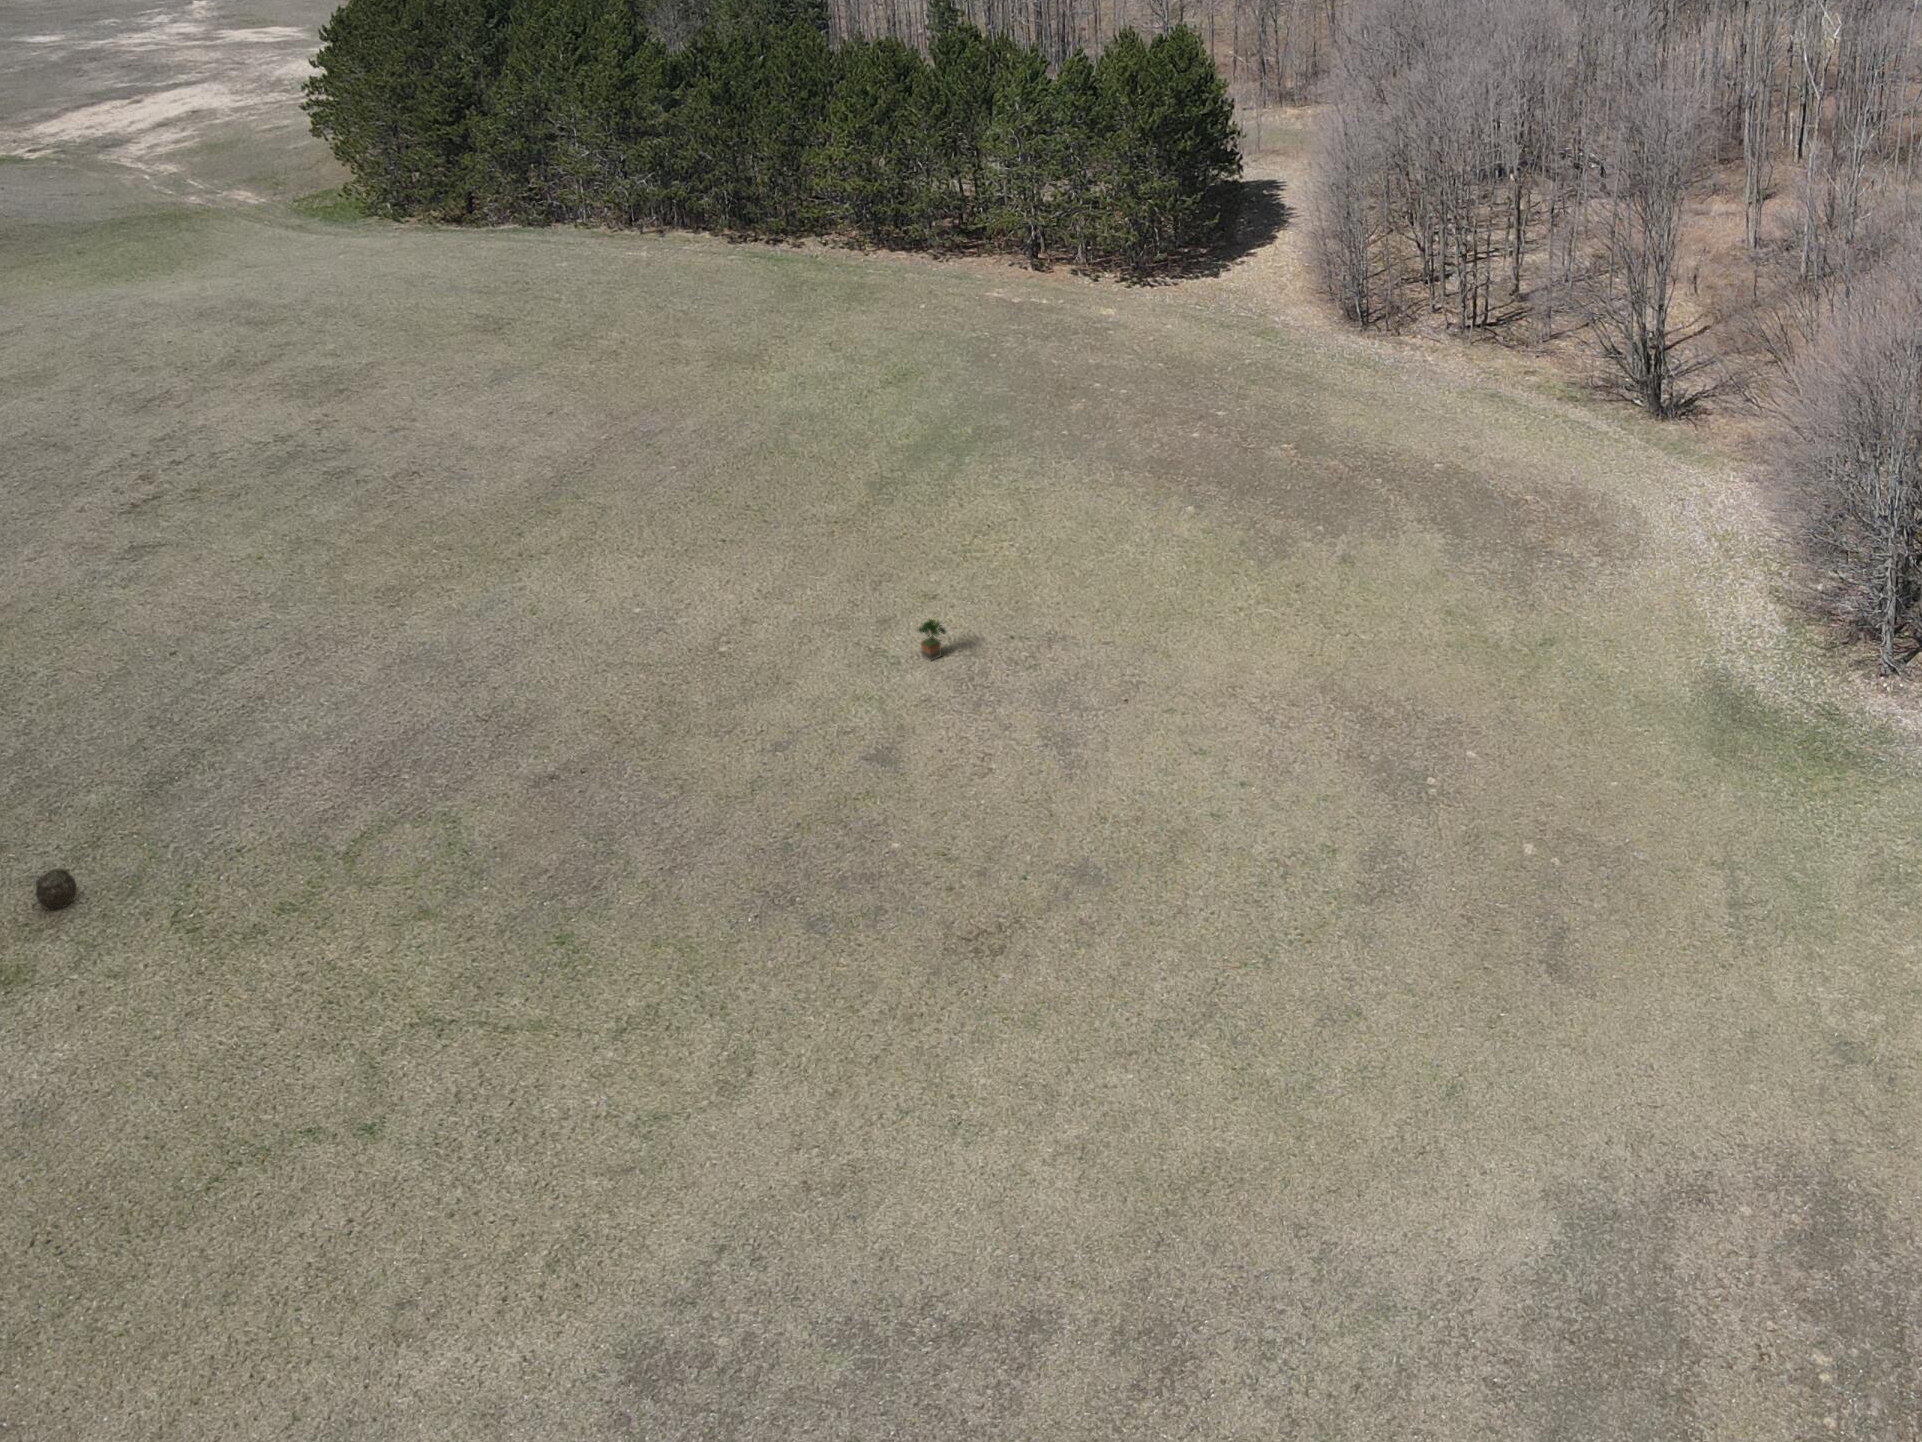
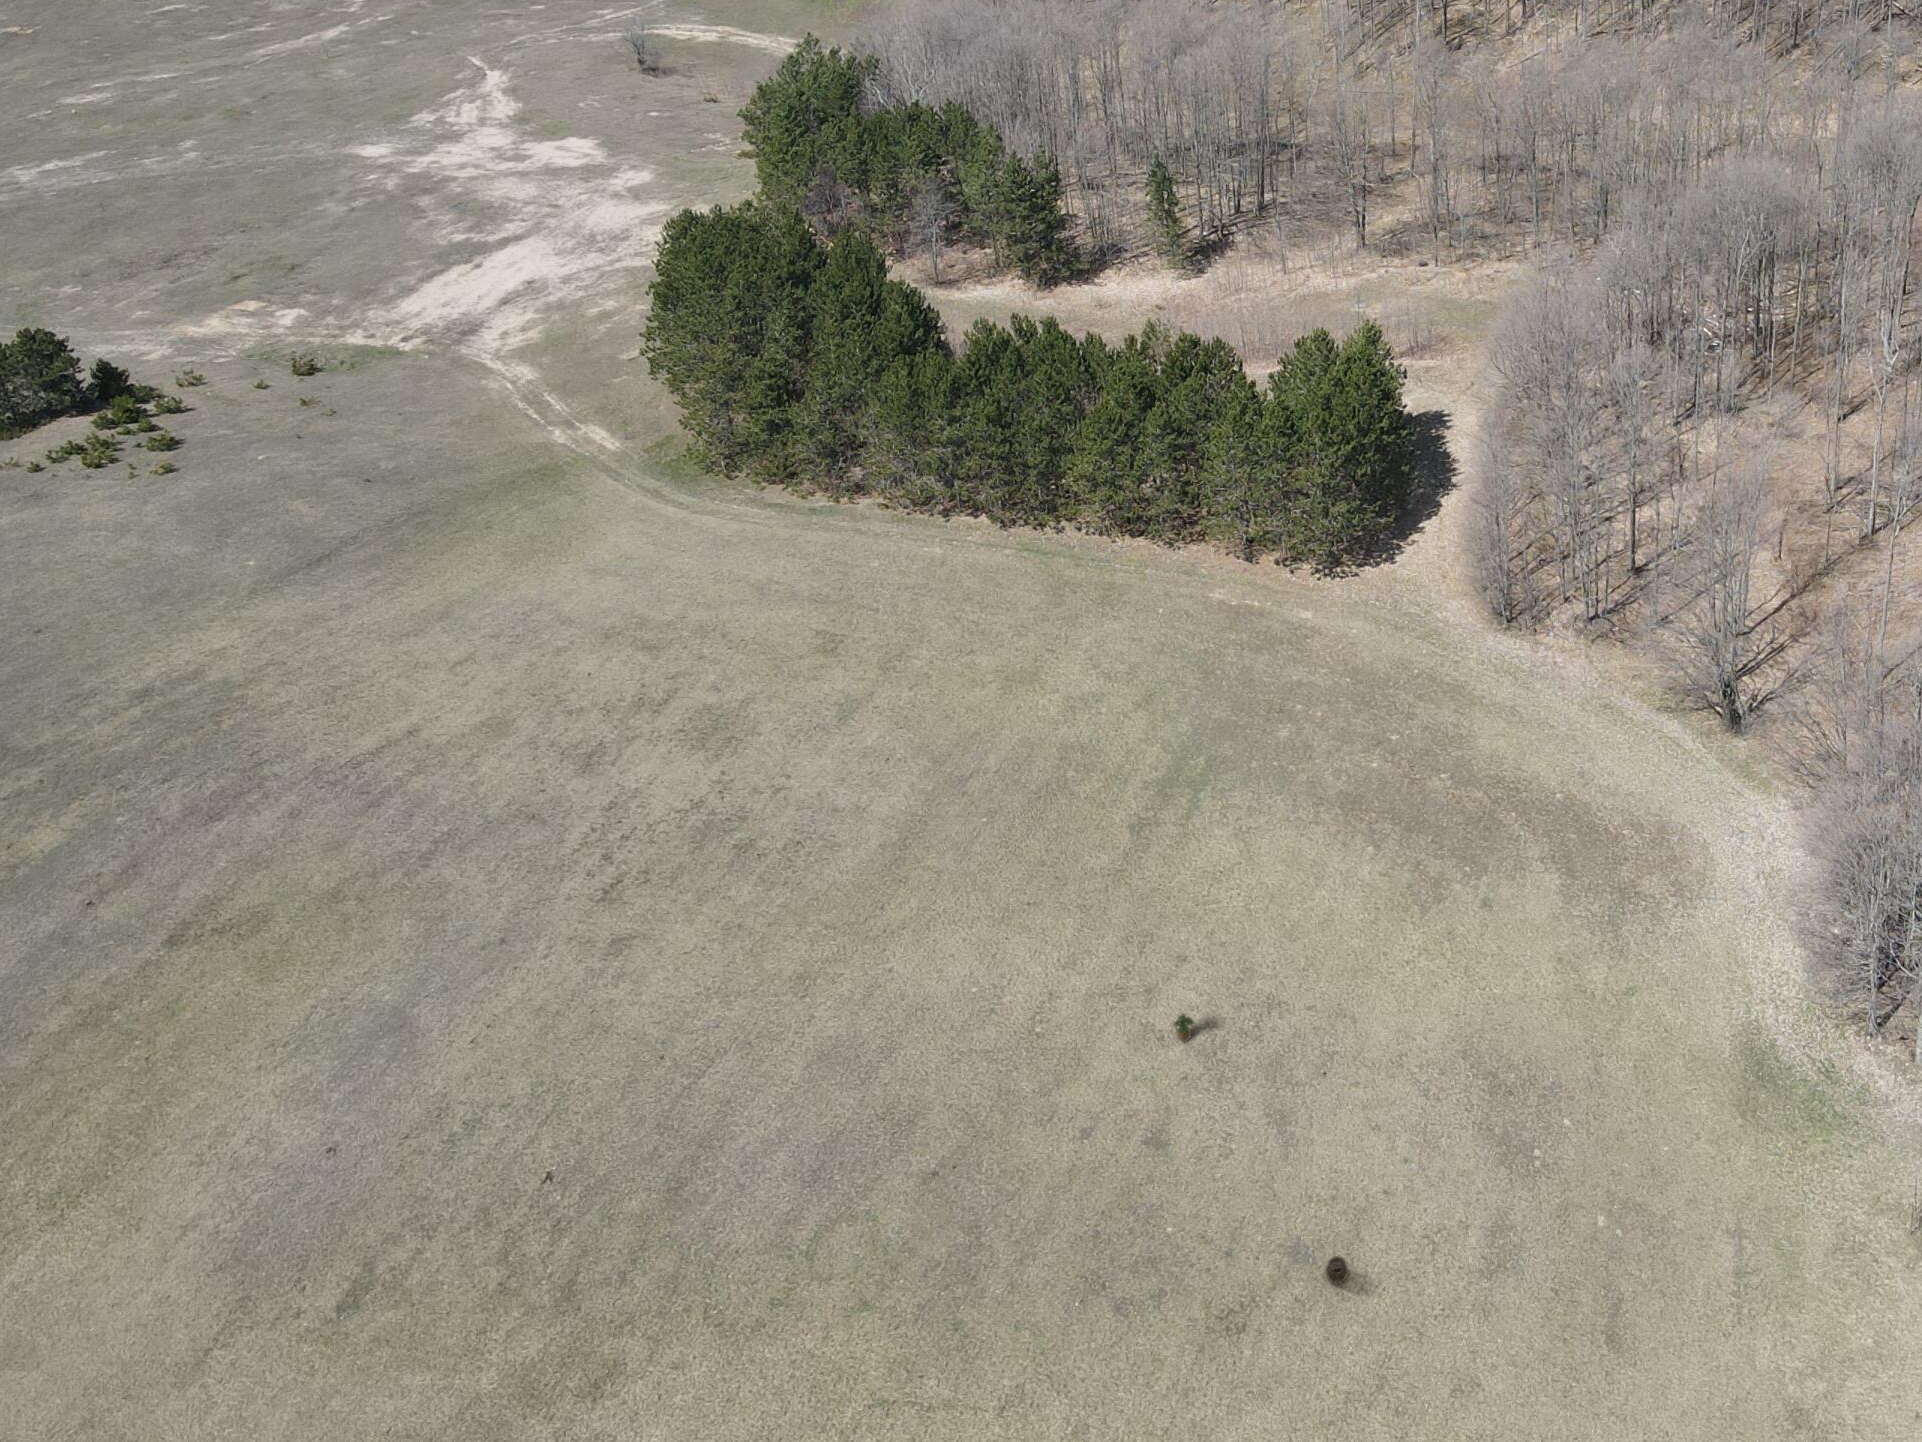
woven basket: present [36,869,77,910] -> present [1326,1256,1348,1284]

